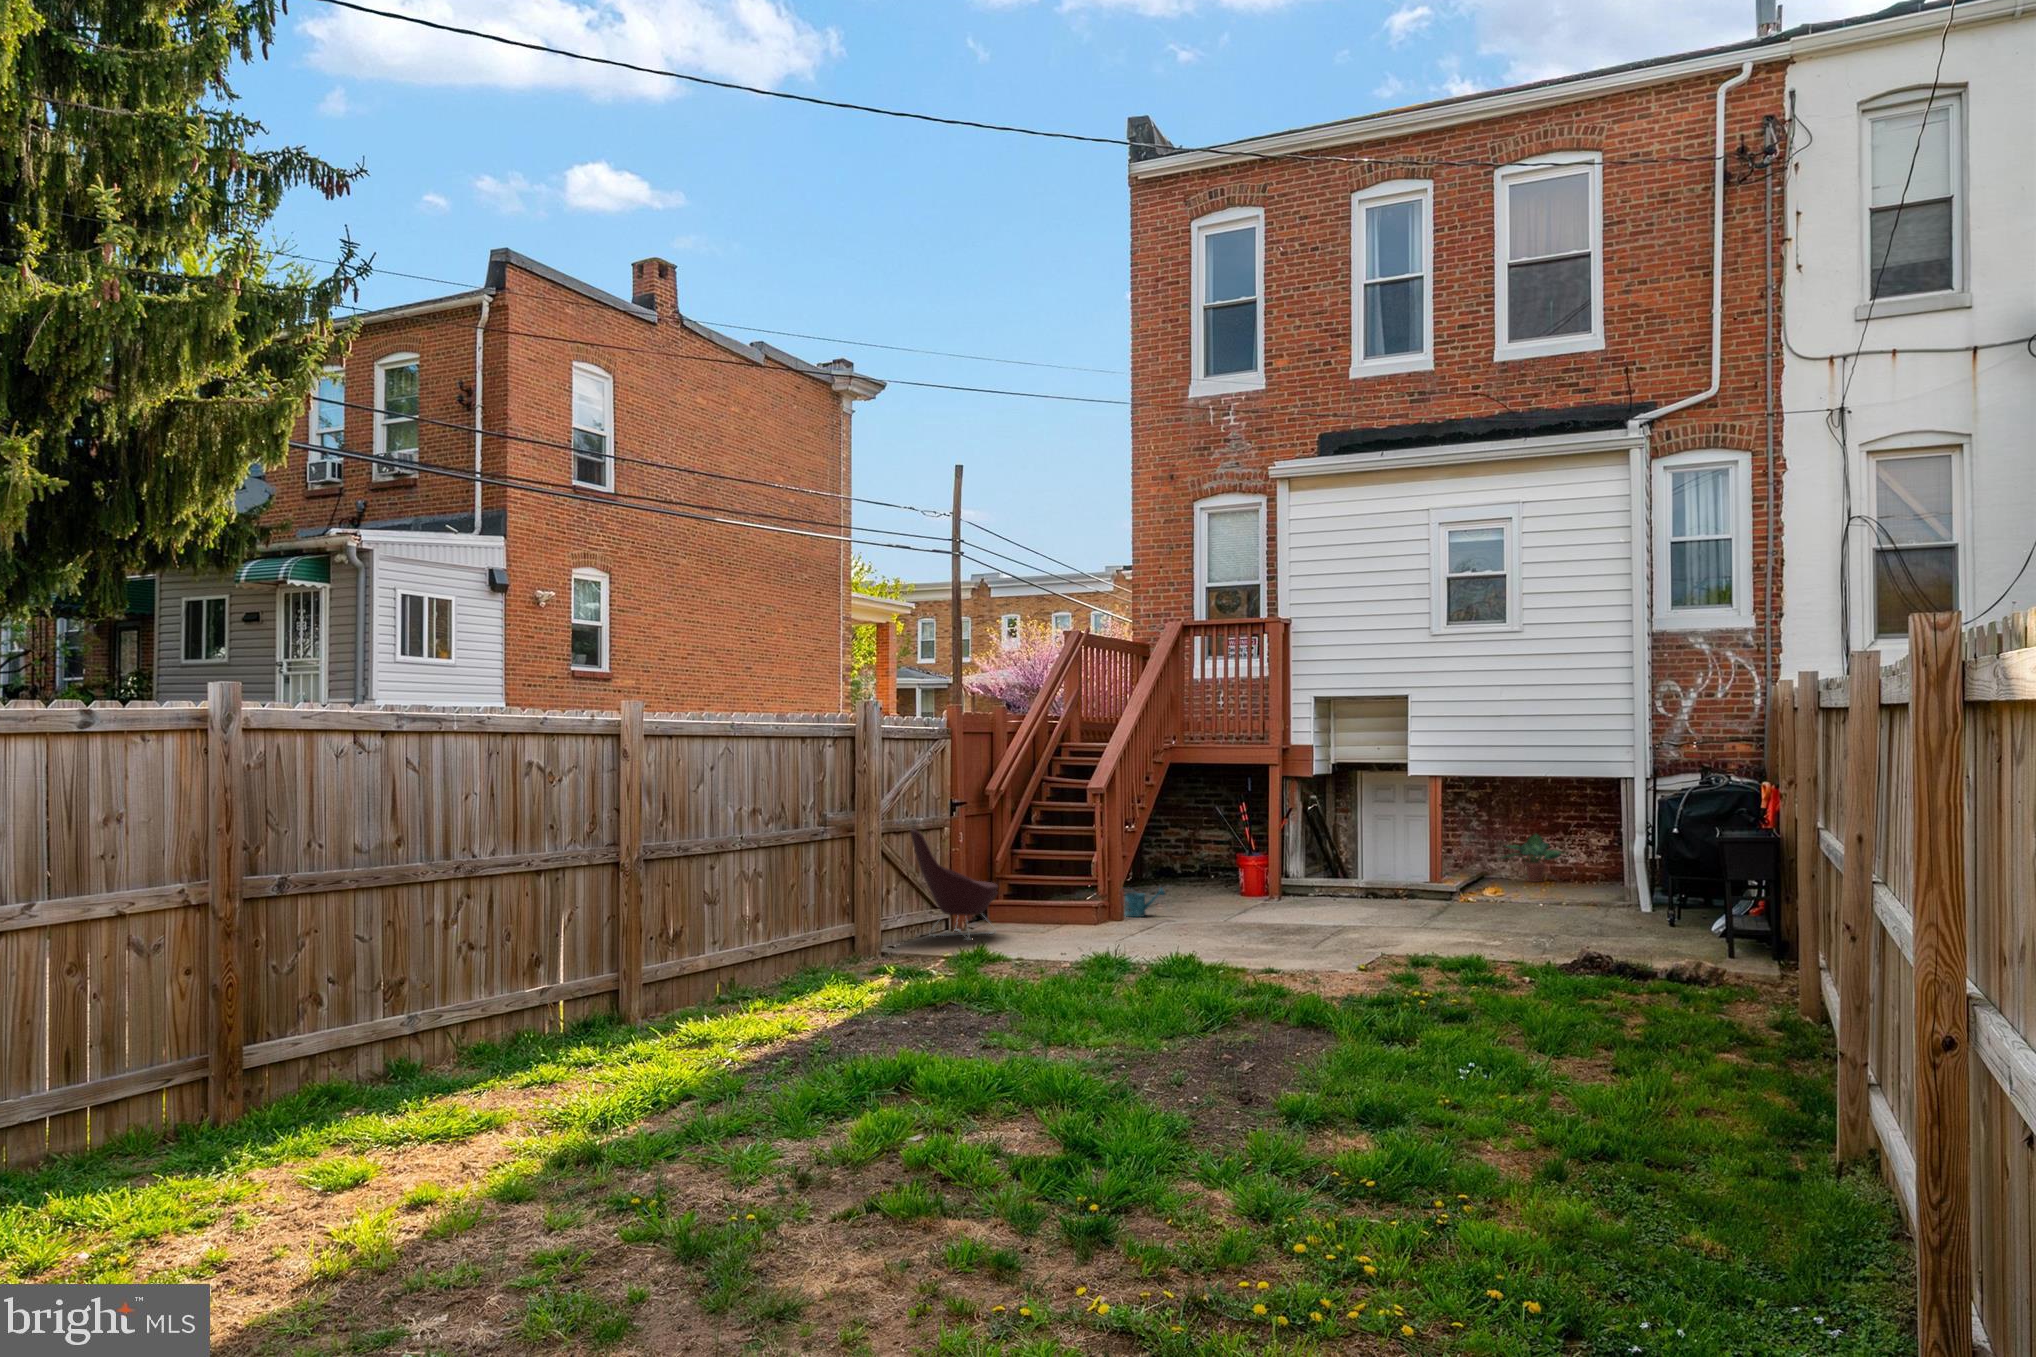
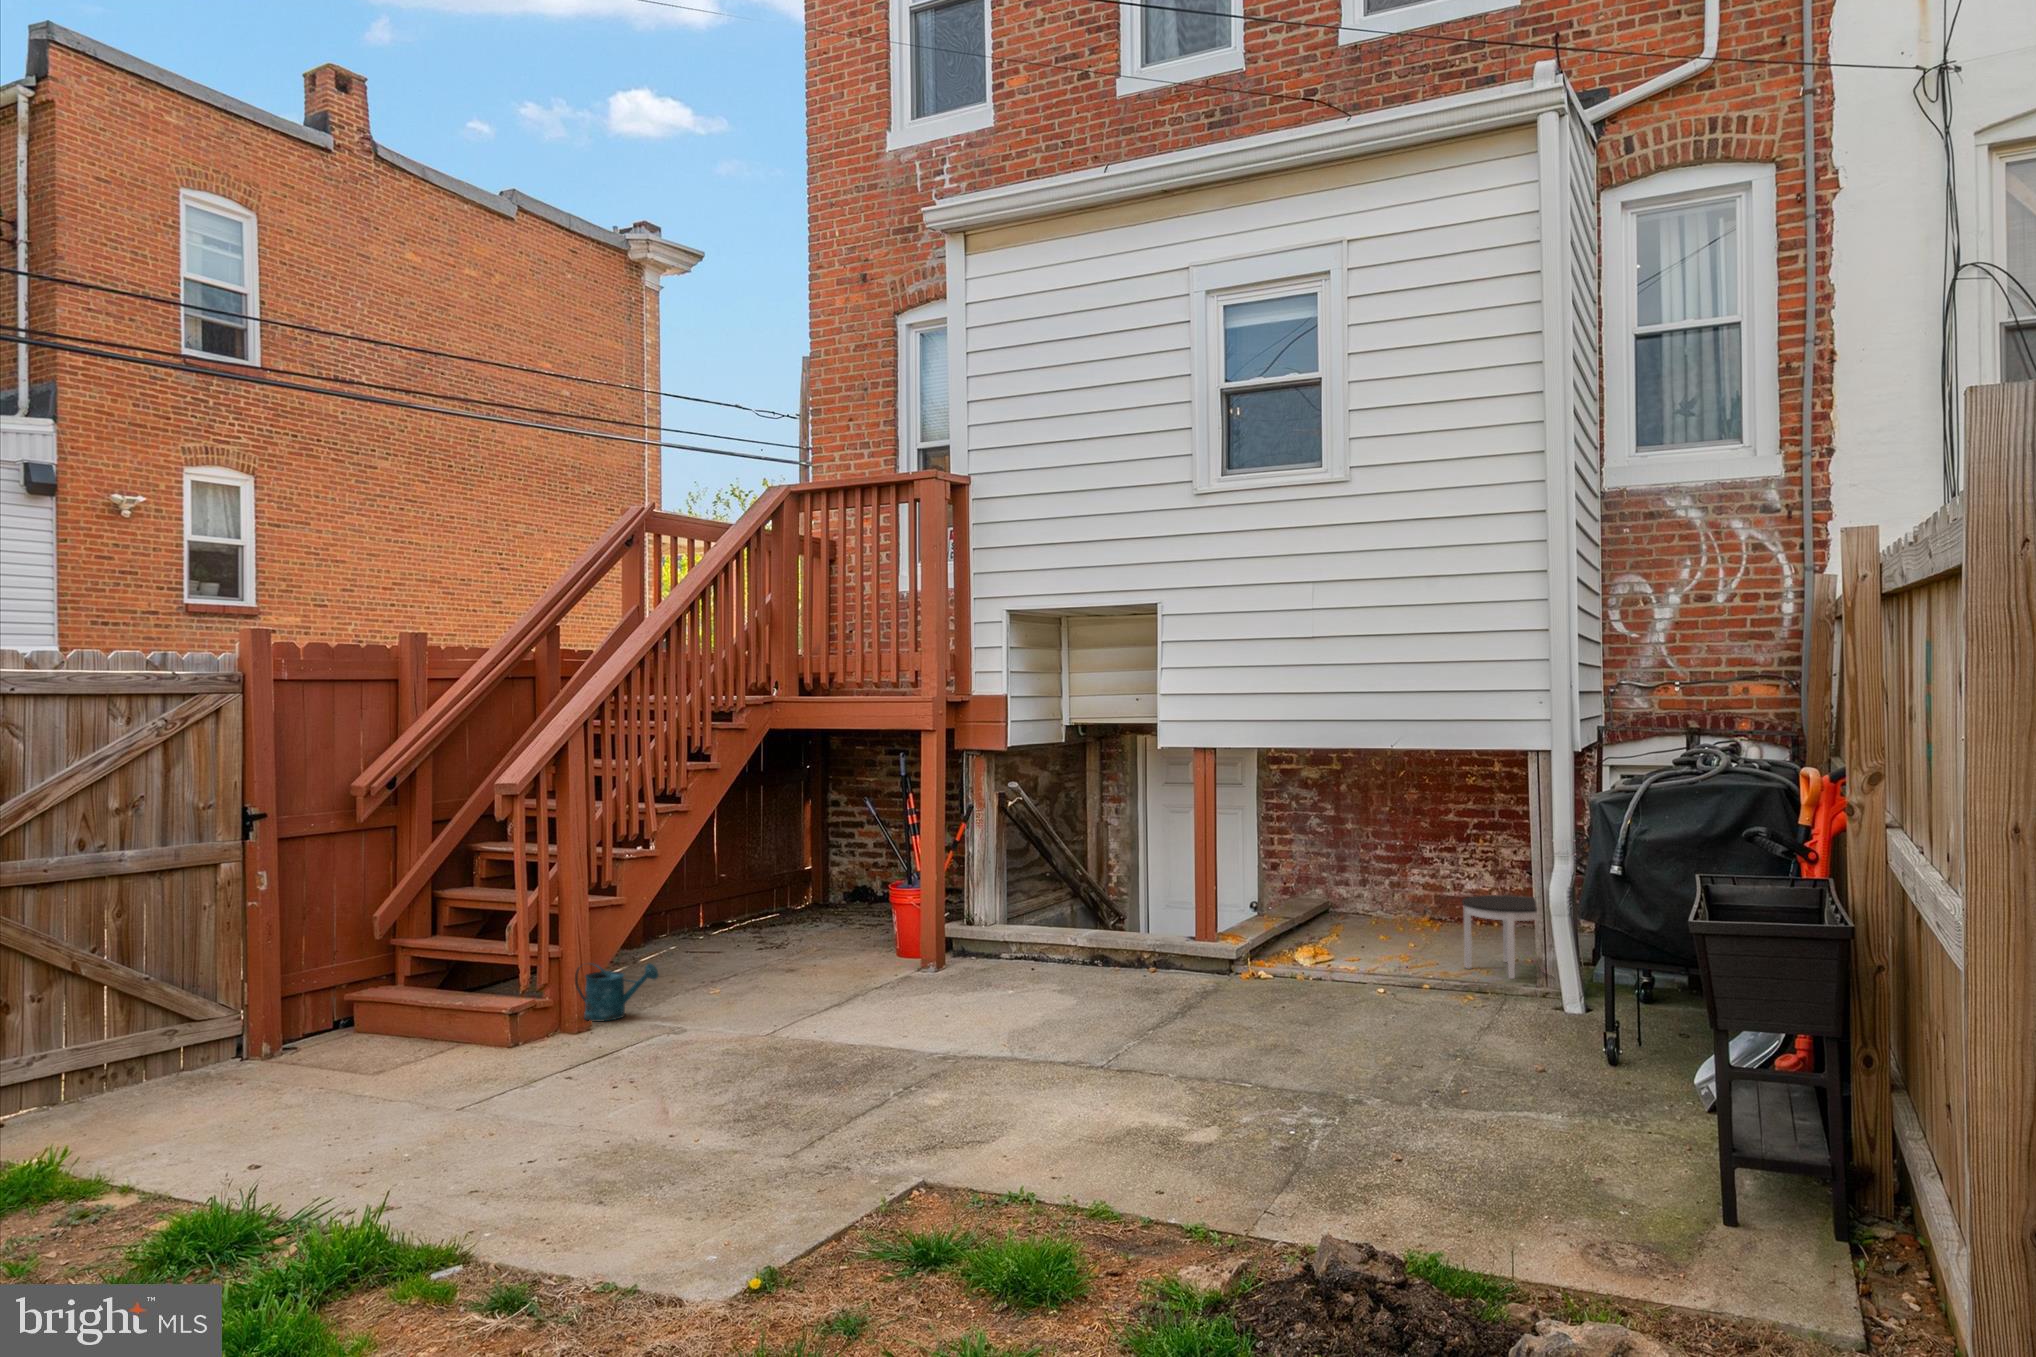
chair: present [911,829,998,940] -> none [32,867,244,1100]
potted plant: present [1498,834,1561,882] -> none [1342,840,1463,922]
round table: none [1580,860,1633,903] -> present [1462,895,1538,979]

